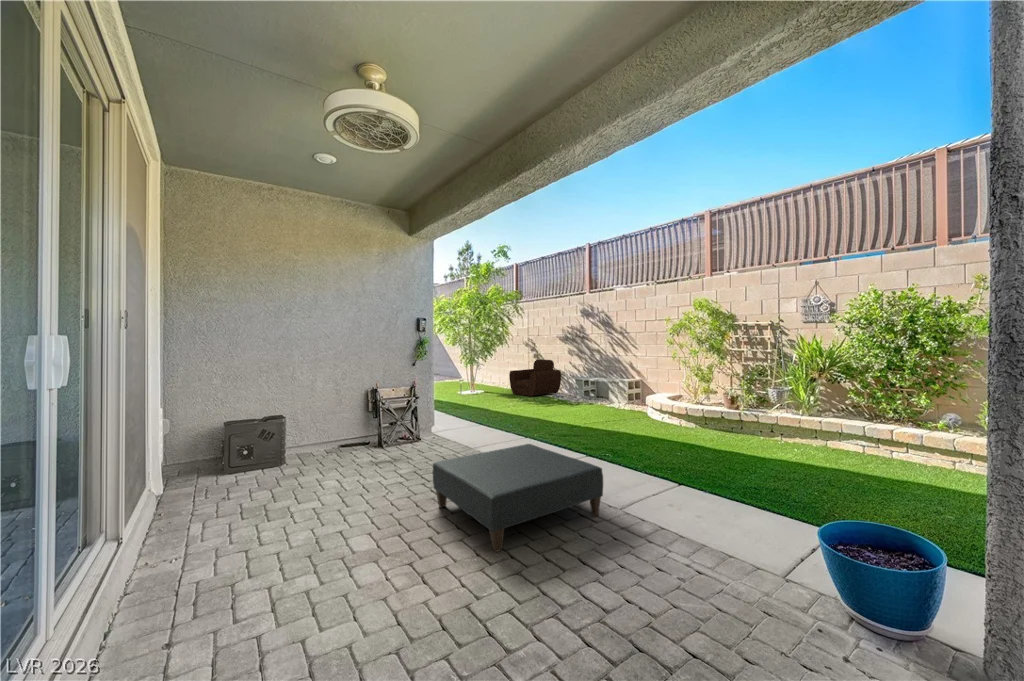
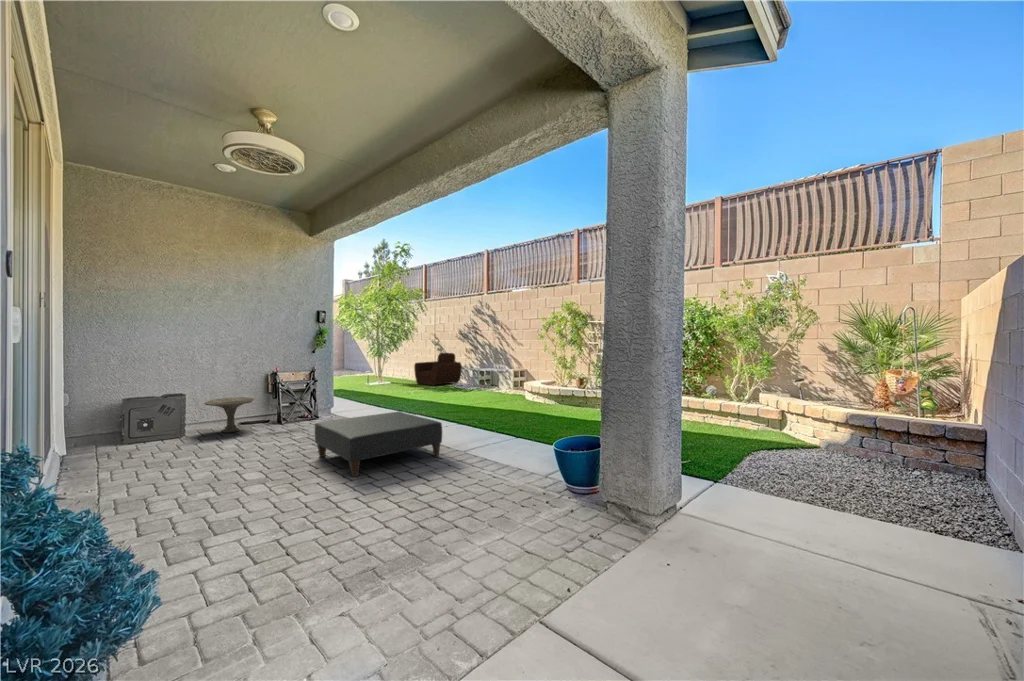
side table: none [302,418,356,460] -> present [204,397,255,433]

